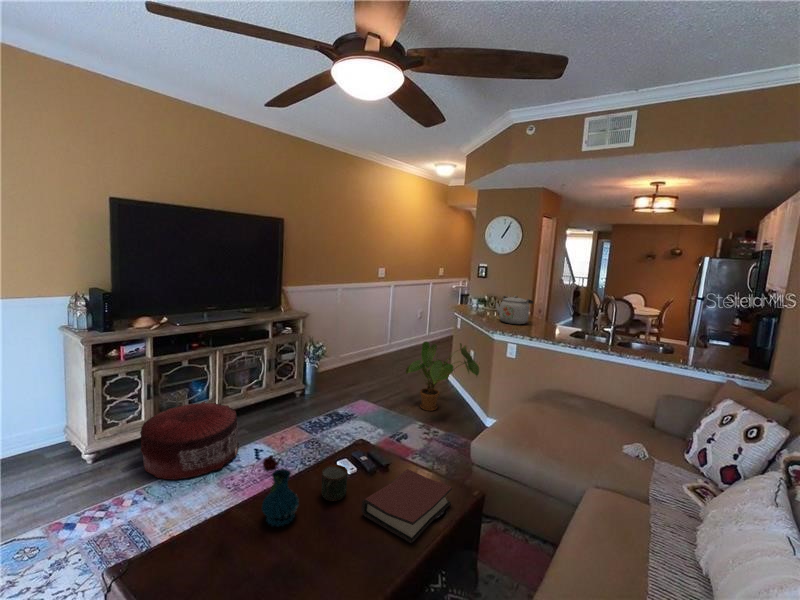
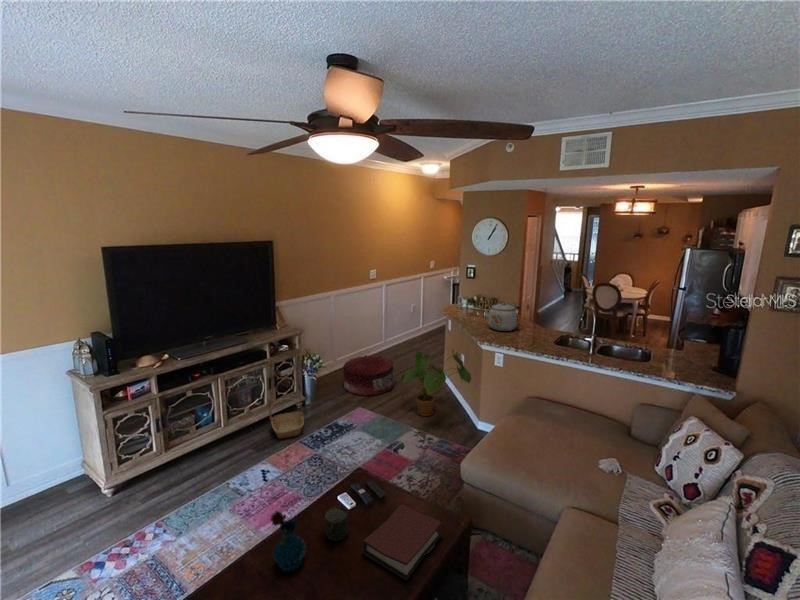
basket: none [267,380,303,422] -> present [269,398,304,439]
pouf: present [140,401,239,480] -> present [343,355,394,396]

